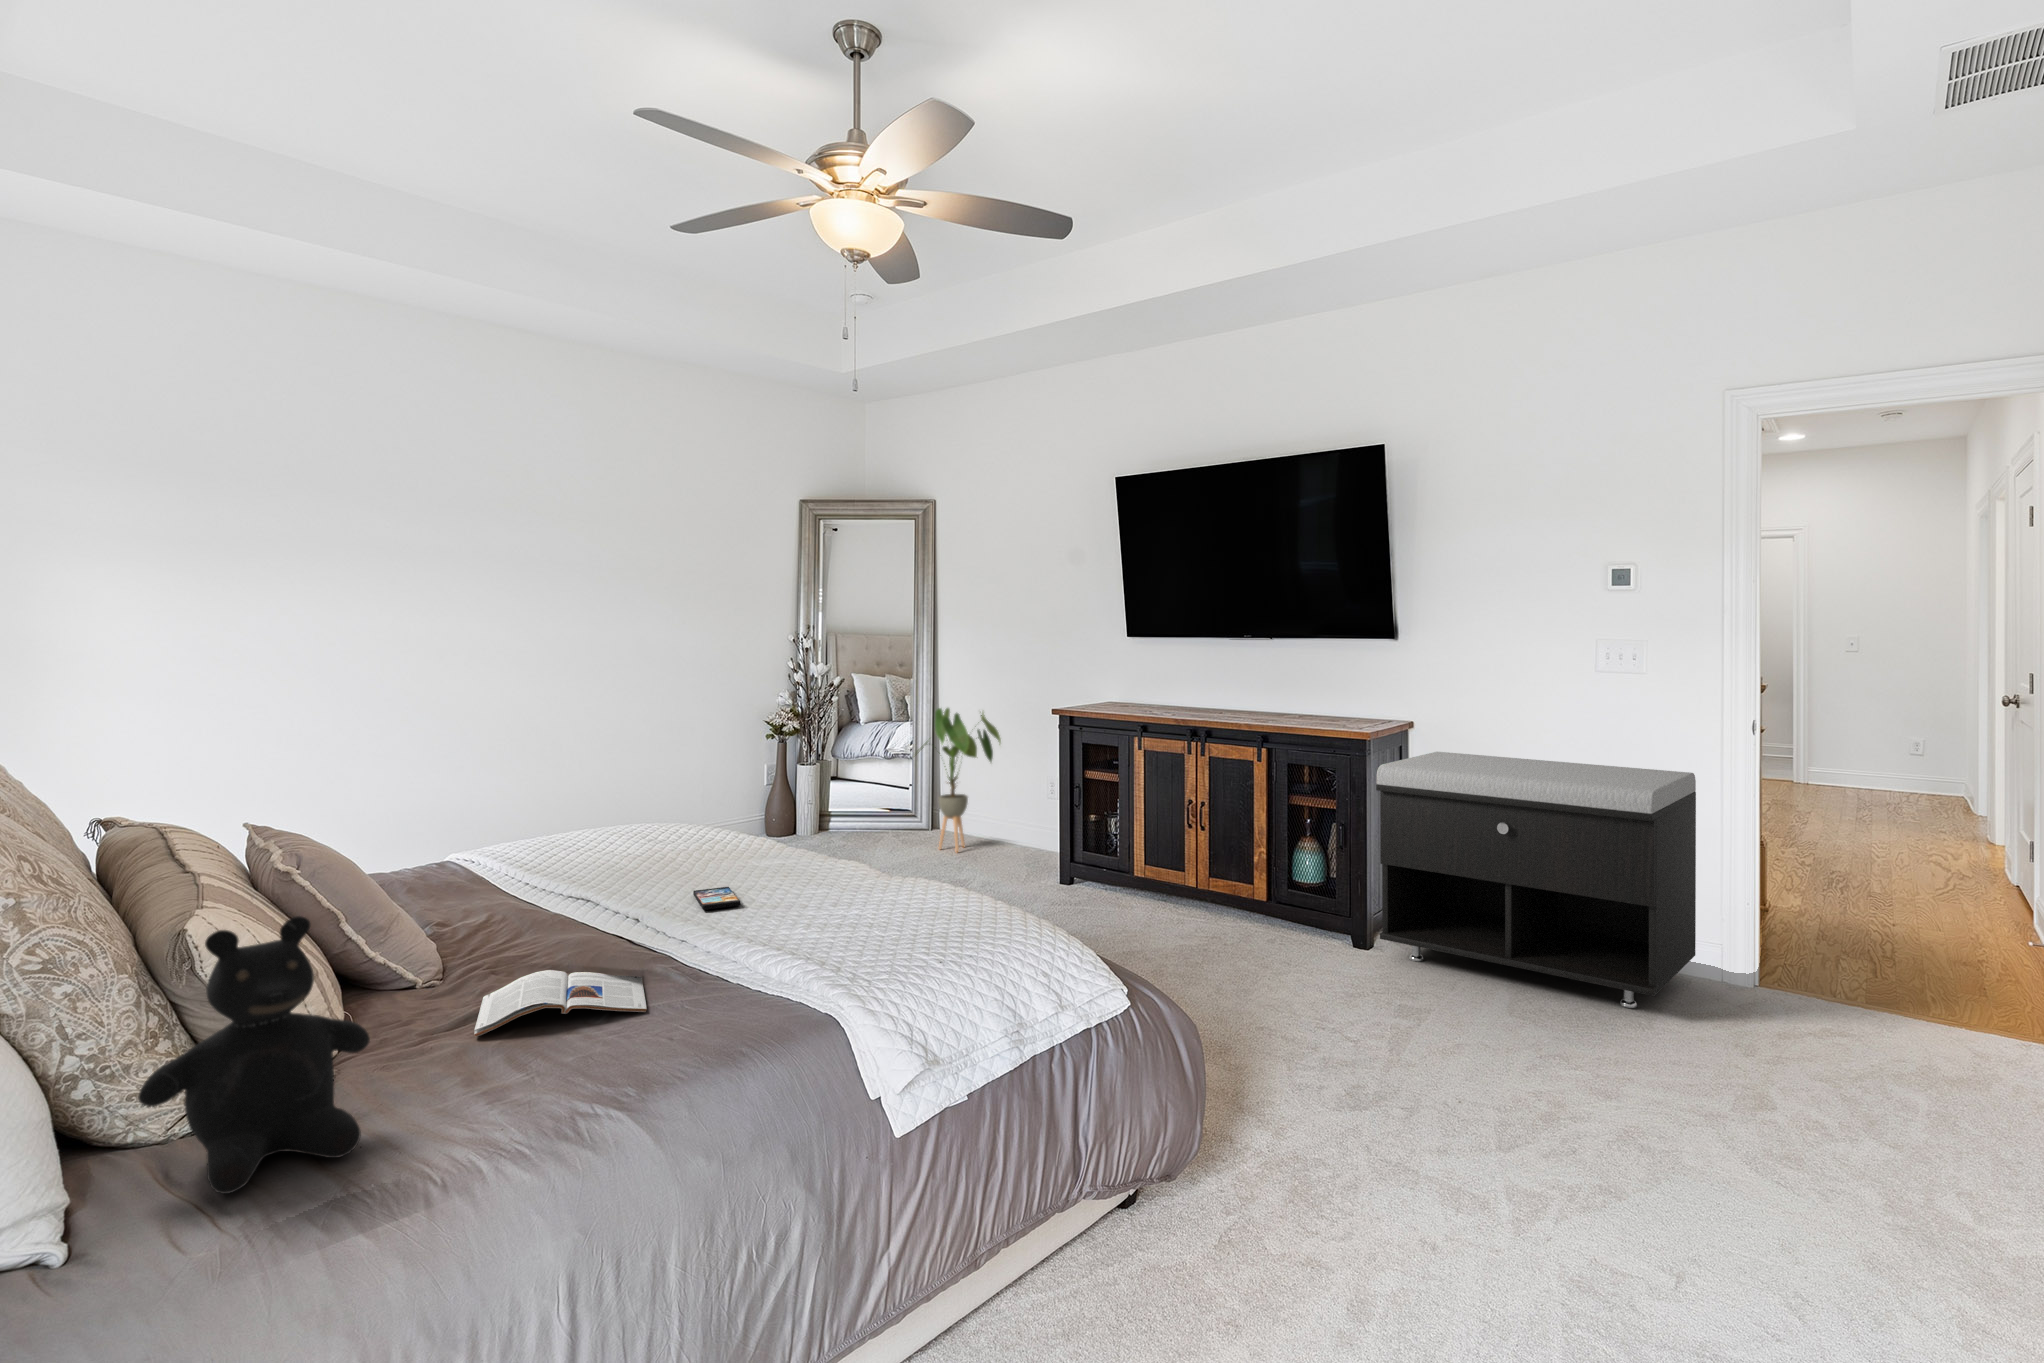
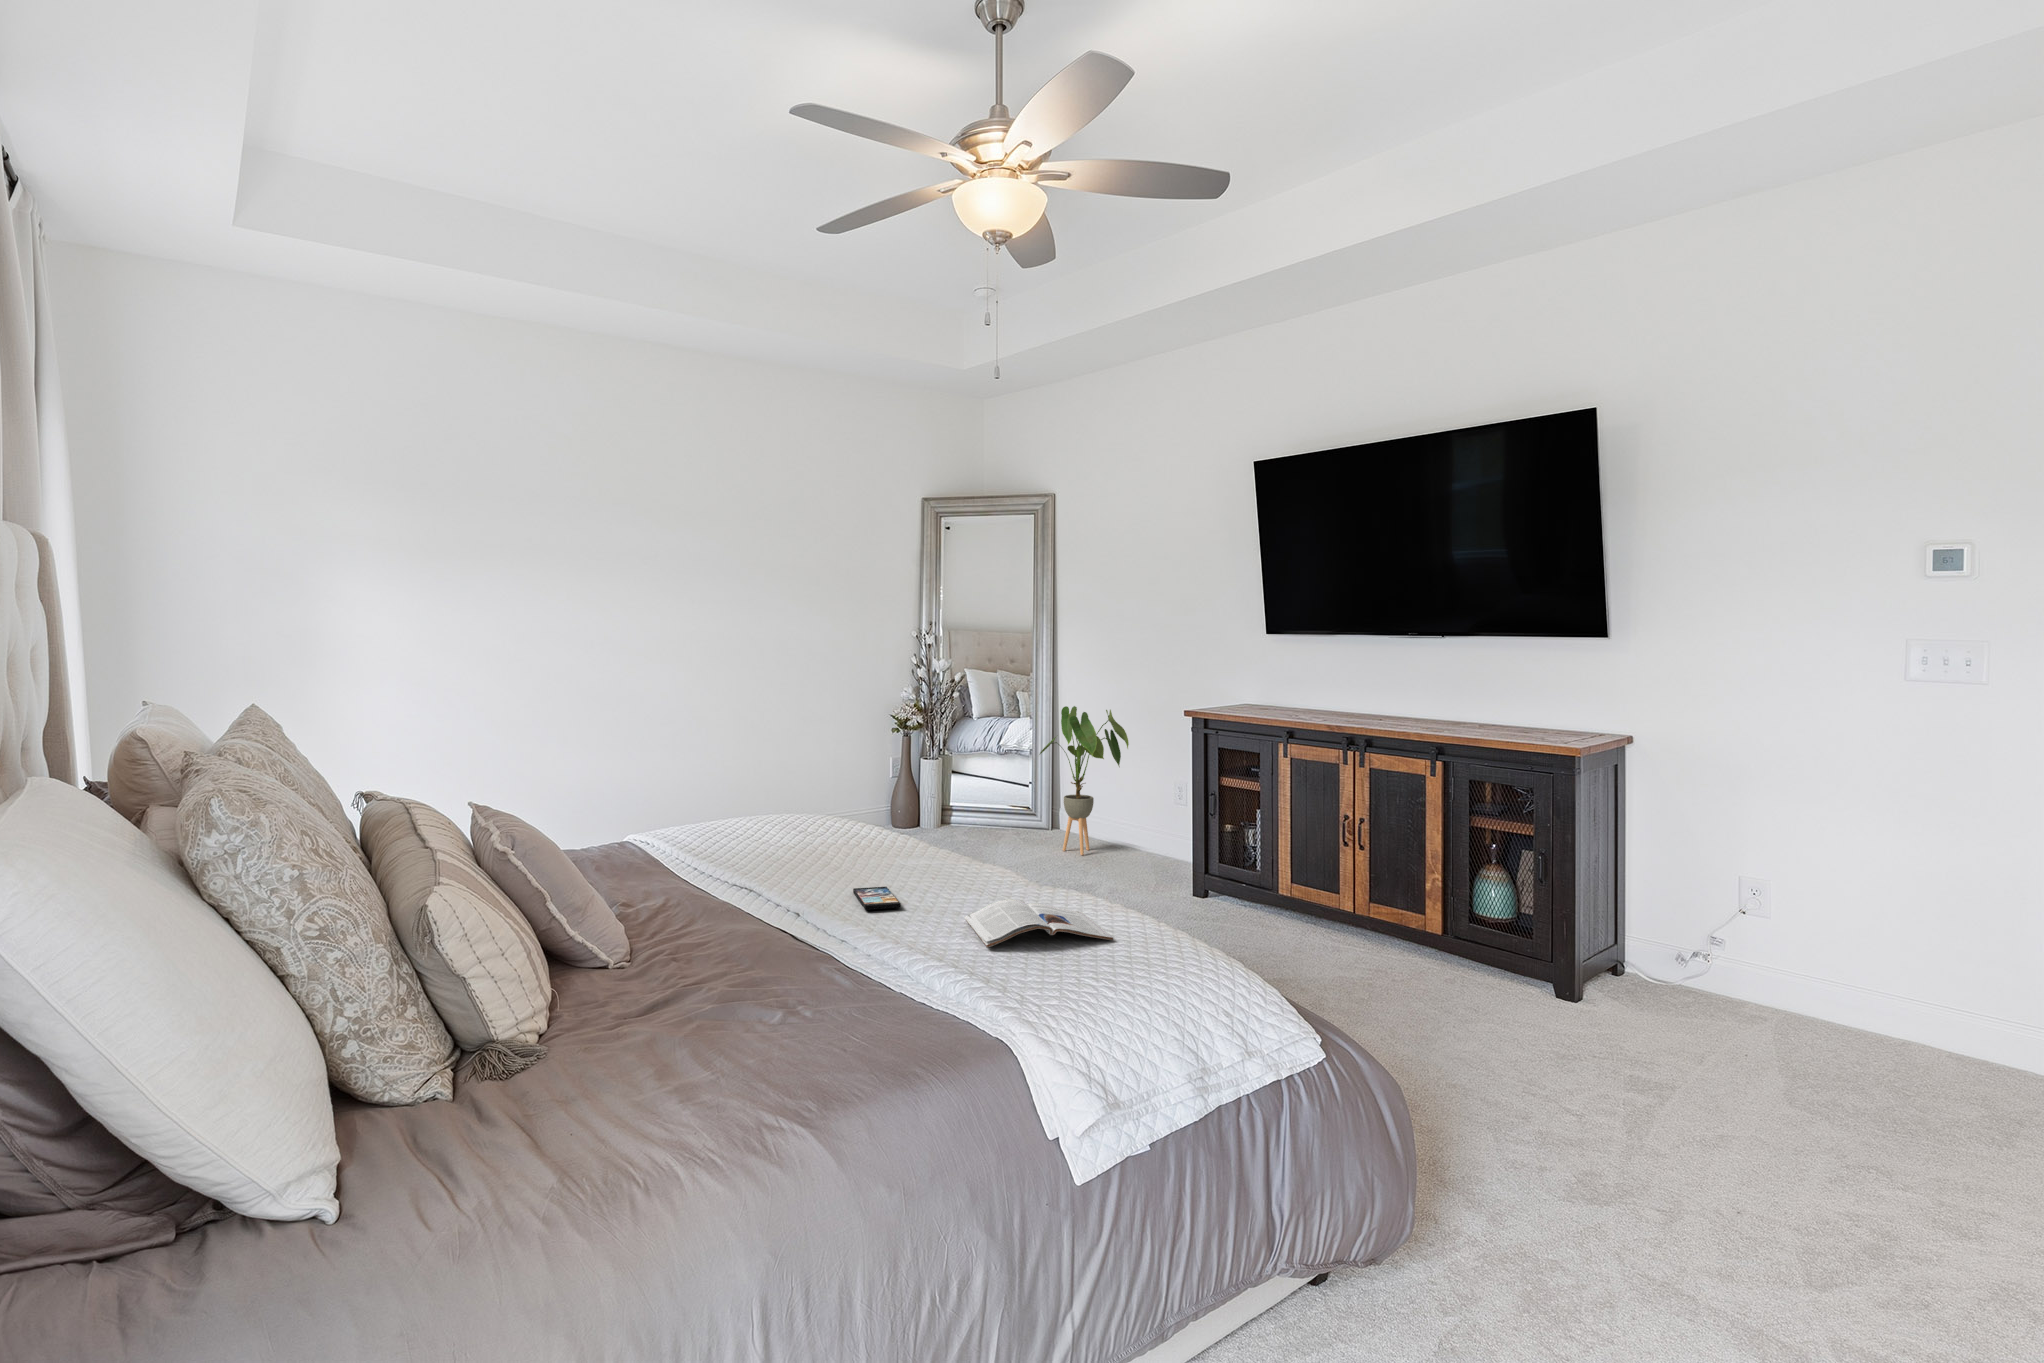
storage bench: present [1376,752,1696,1008] -> none [1578,778,2023,1106]
teddy bear: present [138,916,370,1194] -> none [394,902,583,1168]
magazine: present [474,970,647,1037] -> present [965,899,1113,948]

